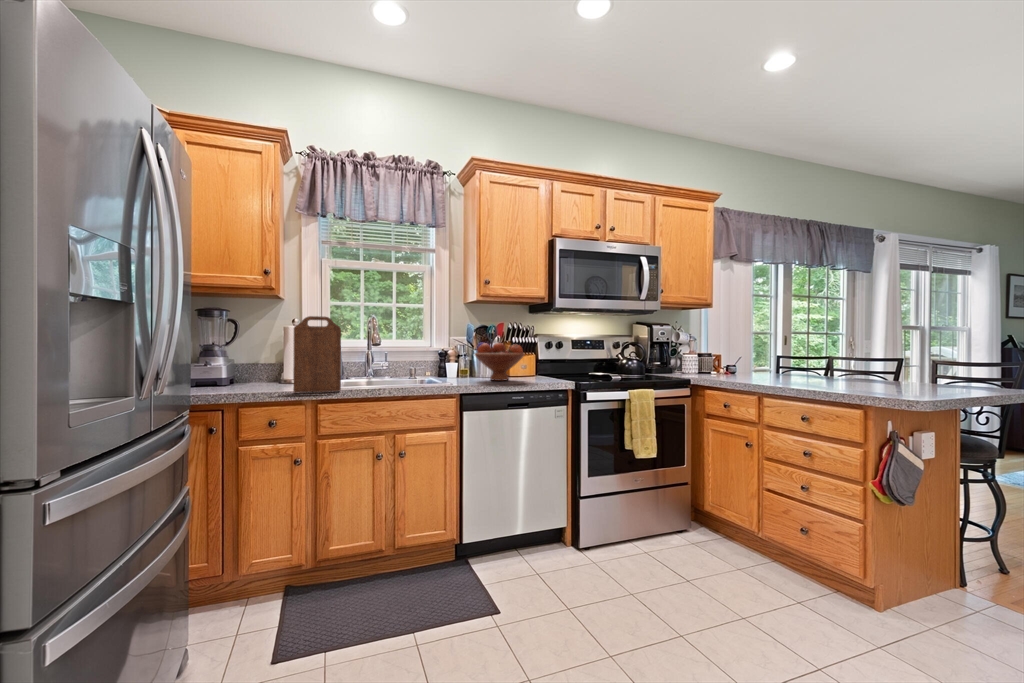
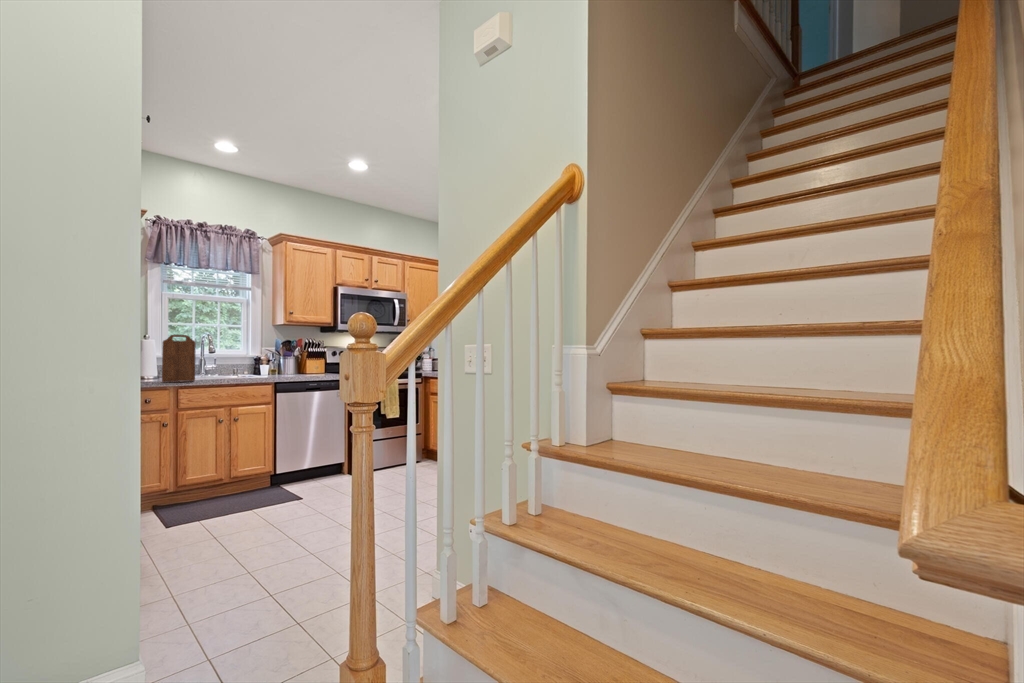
fruit bowl: present [475,343,525,381] -> none [283,351,318,375]

